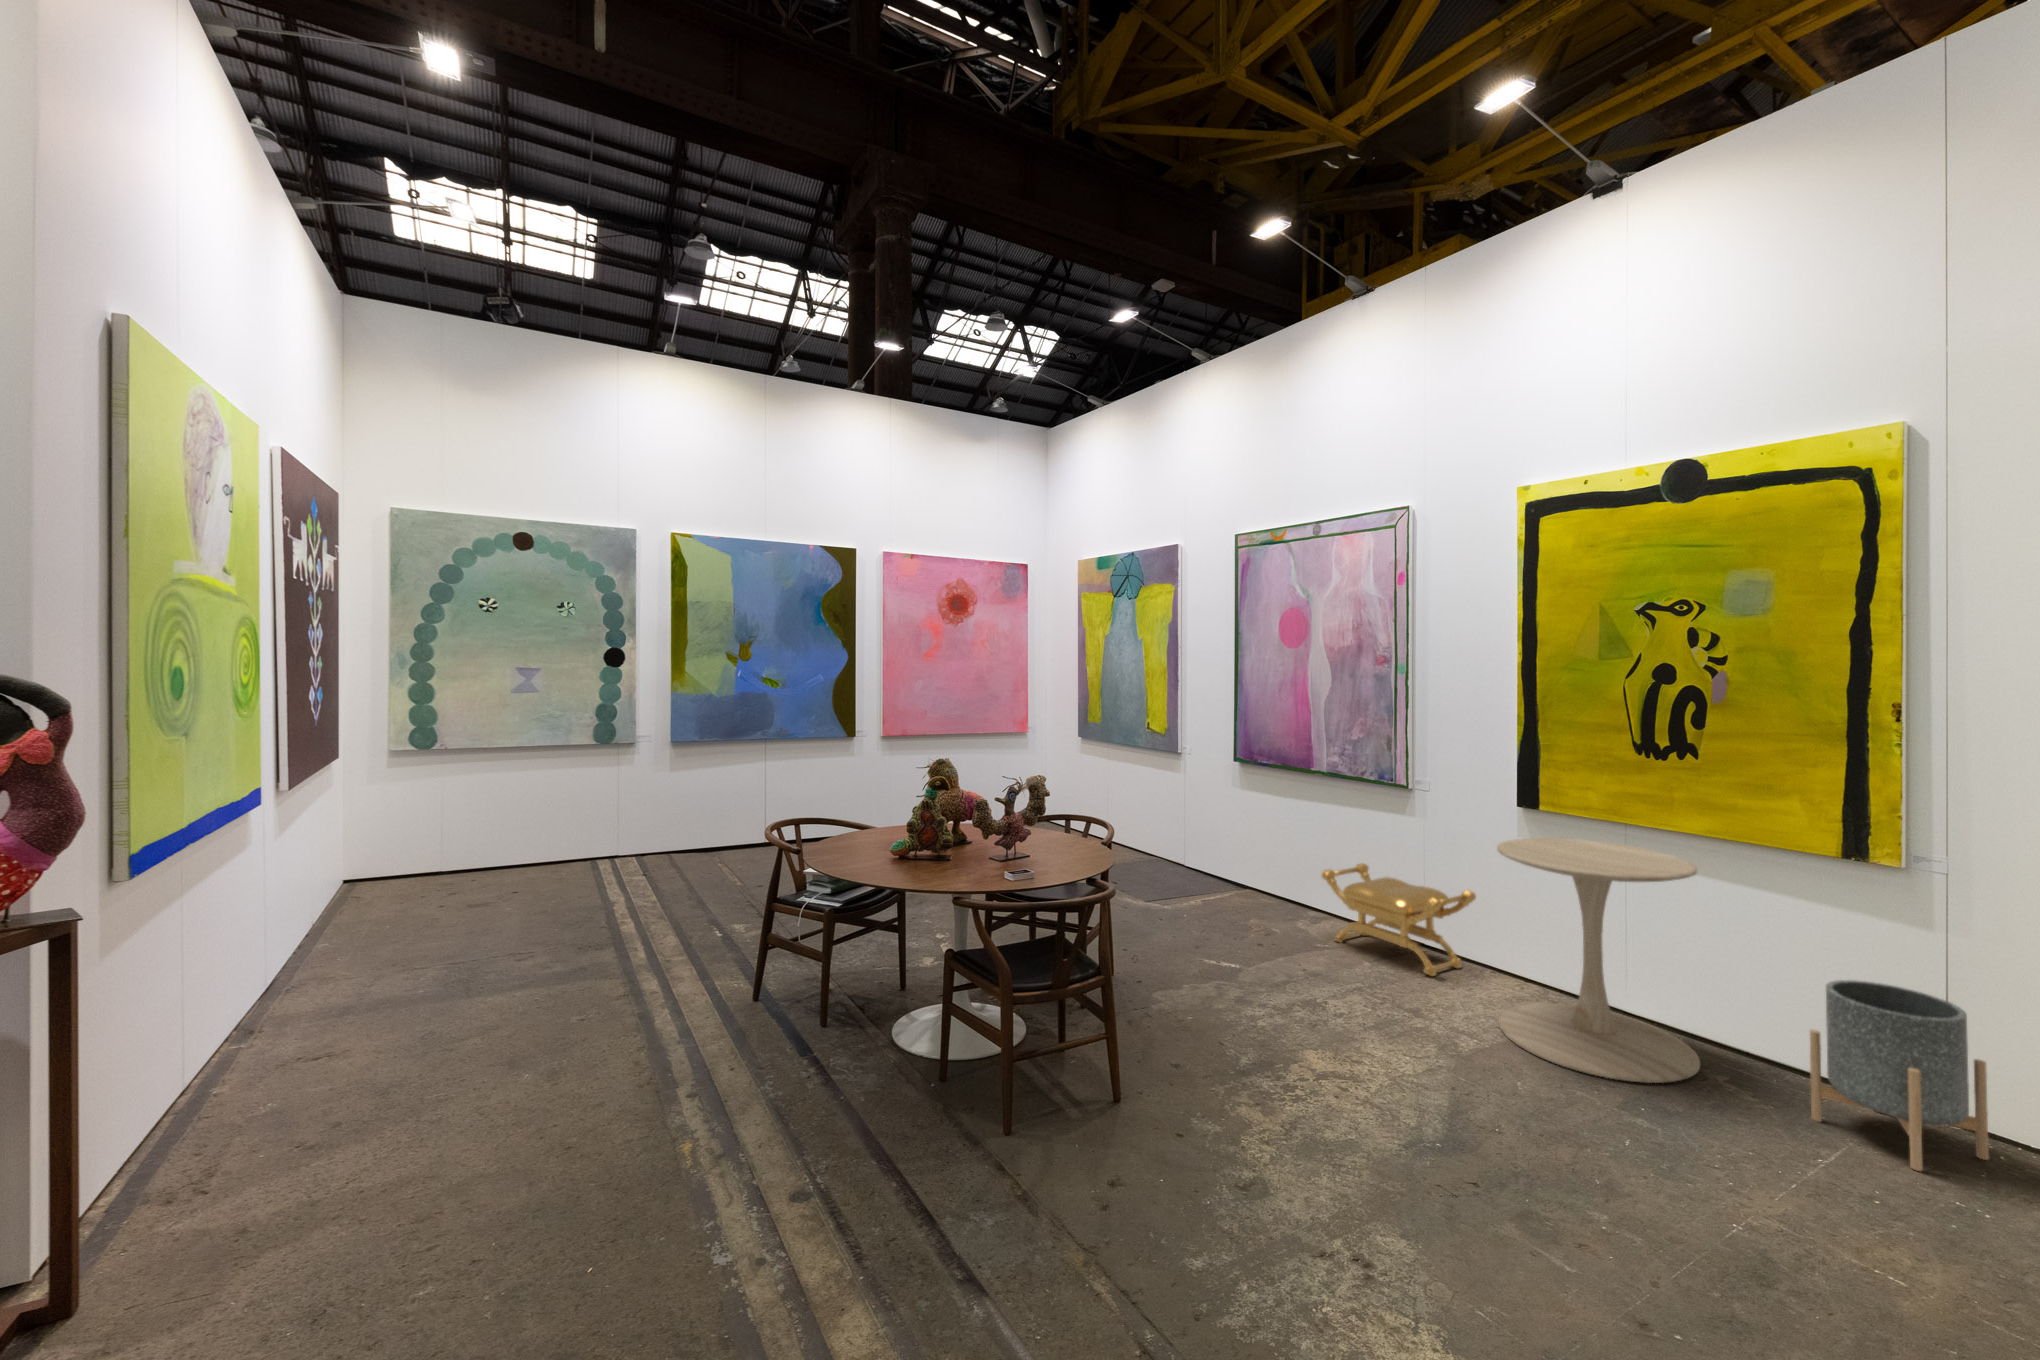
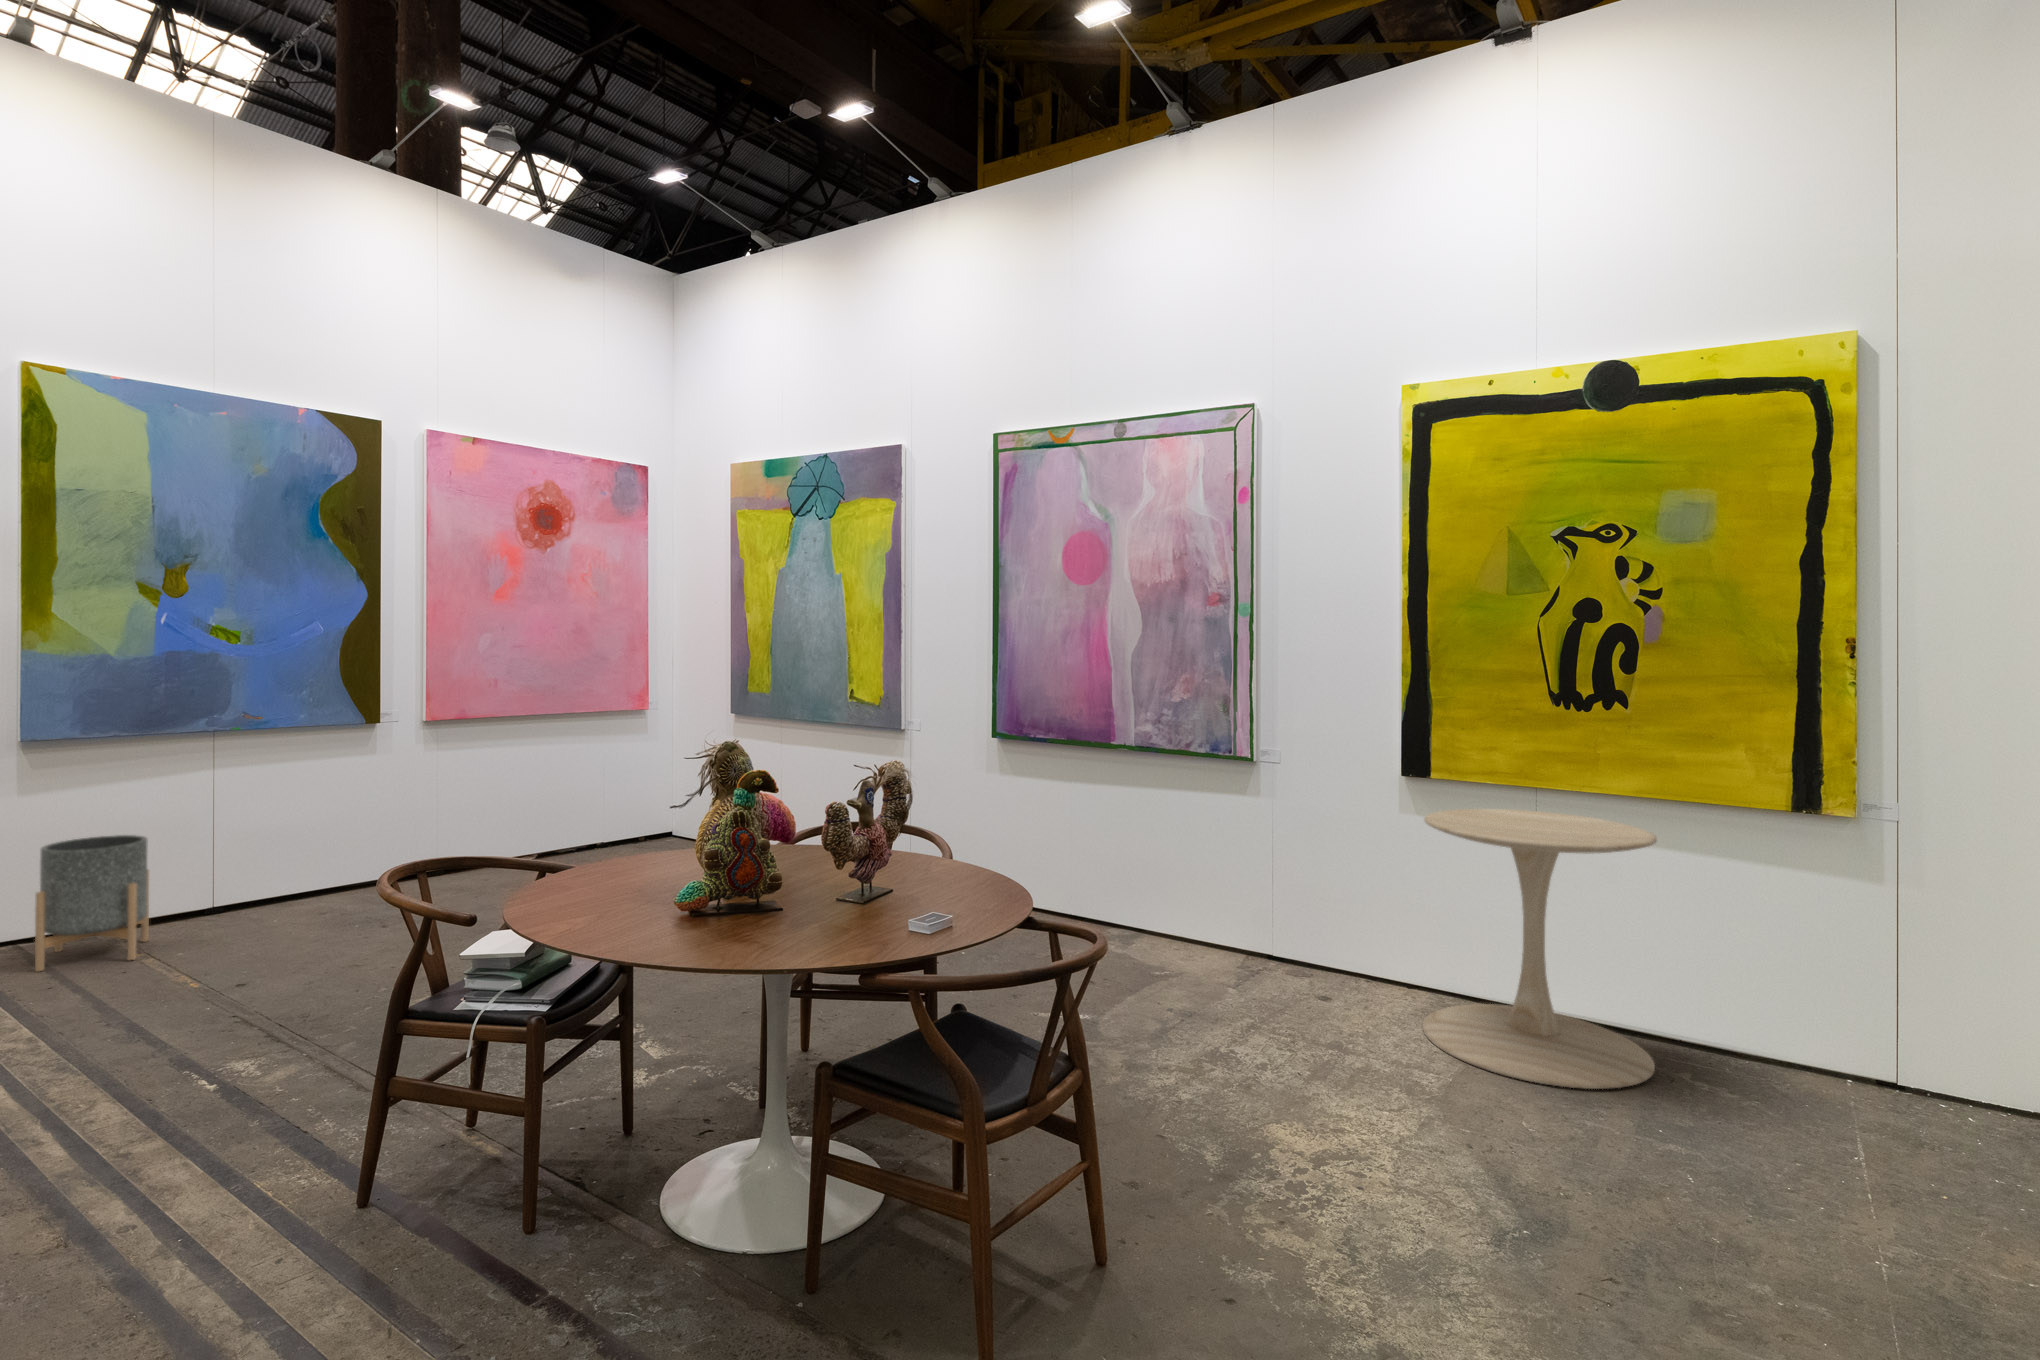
stool: present [1322,863,1476,976] -> none [1157,860,1349,993]
planter: present [1810,980,1989,1171] -> present [35,835,149,972]

